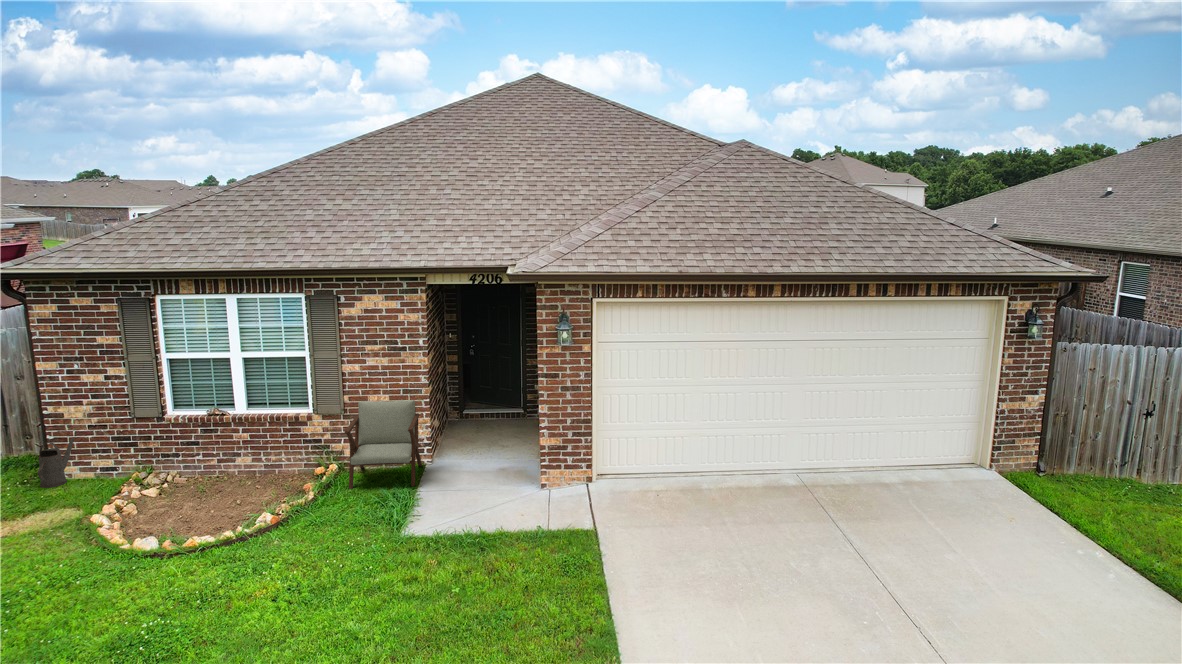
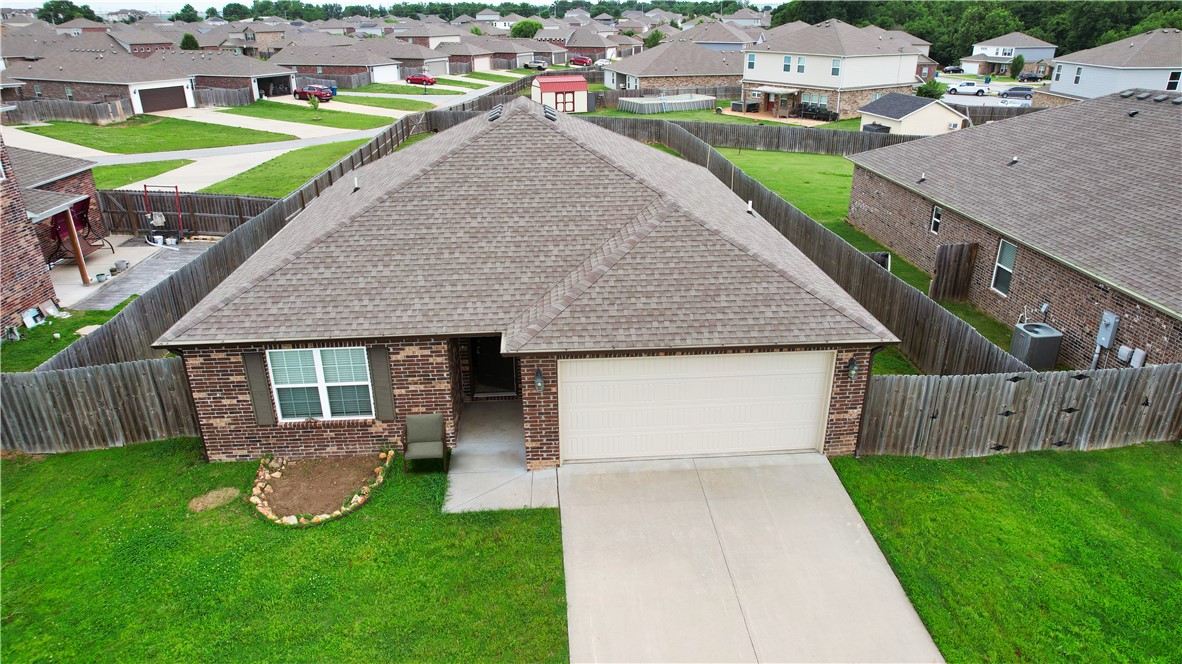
watering can: present [38,438,74,488] -> none [204,438,223,474]

